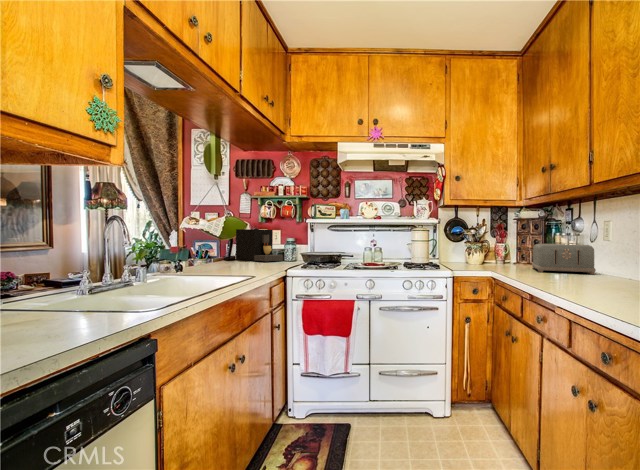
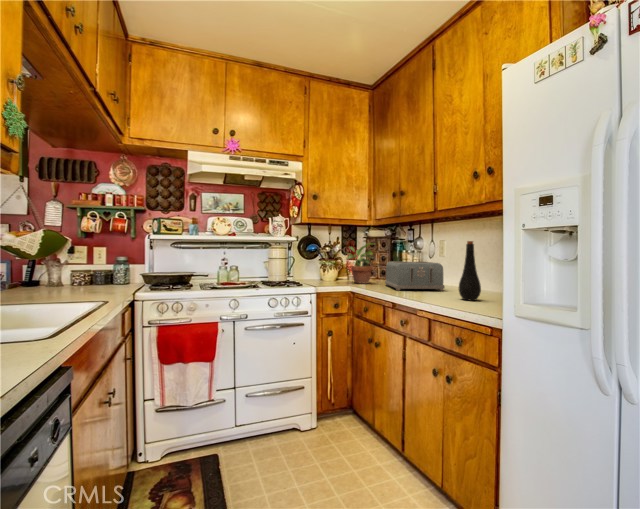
bottle: none [598,222,623,281] -> present [459,241,481,301]
potted plant: none [490,225,524,266] -> present [347,244,373,284]
coffee maker: present [236,229,283,261] -> none [29,247,105,292]

